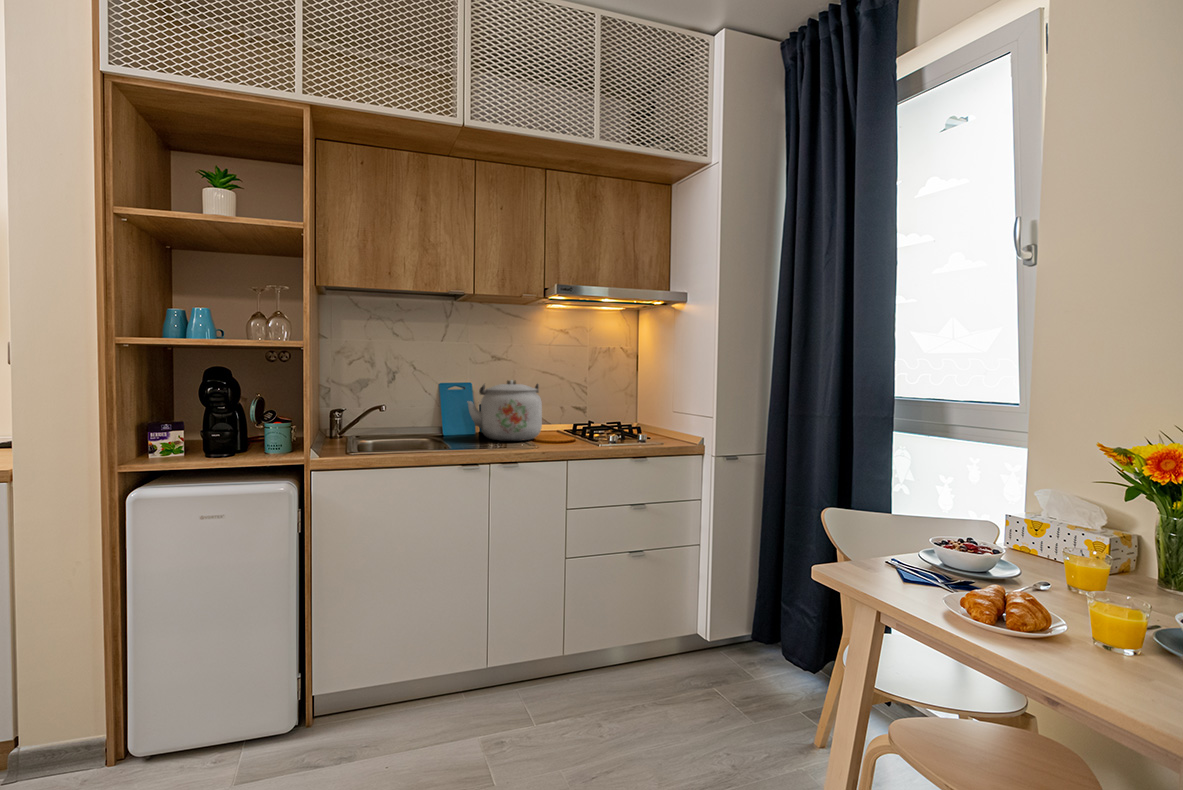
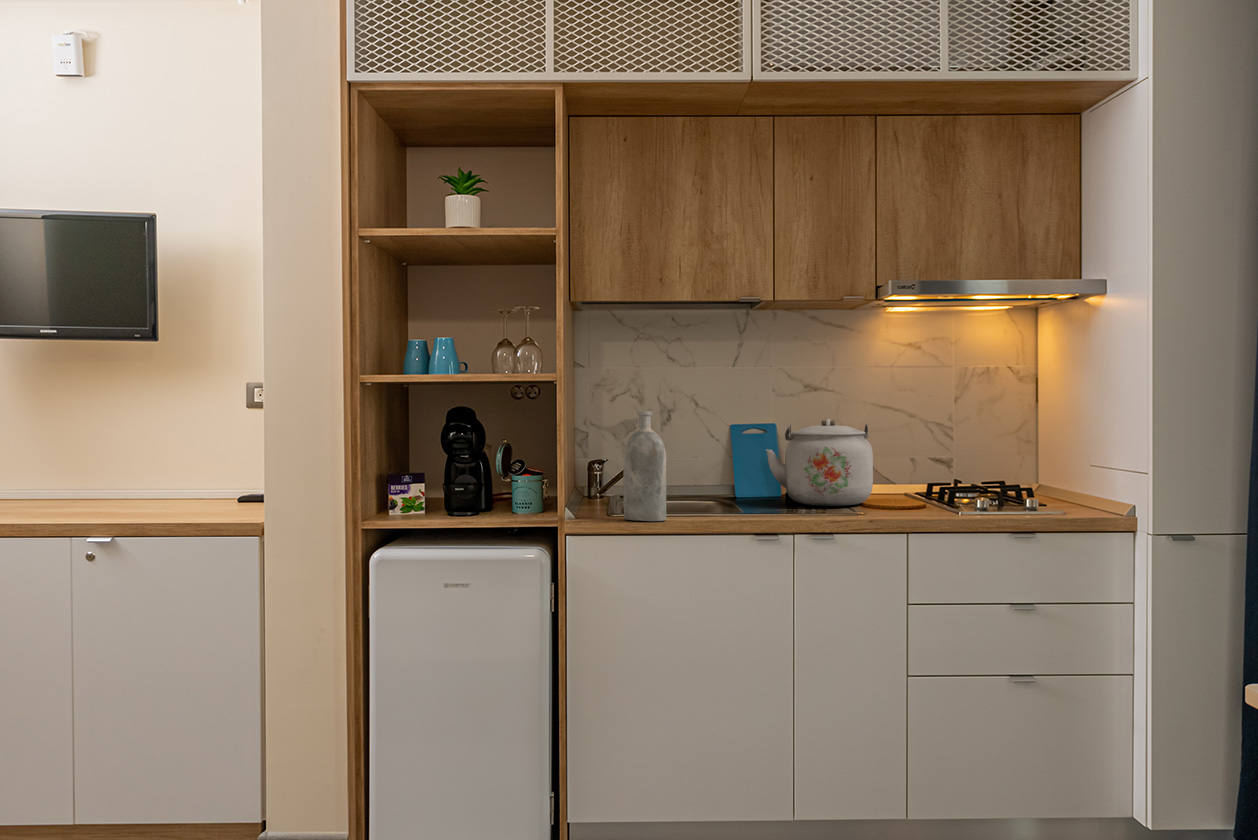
bottle: none [361,372,396,456] -> present [623,411,666,521]

